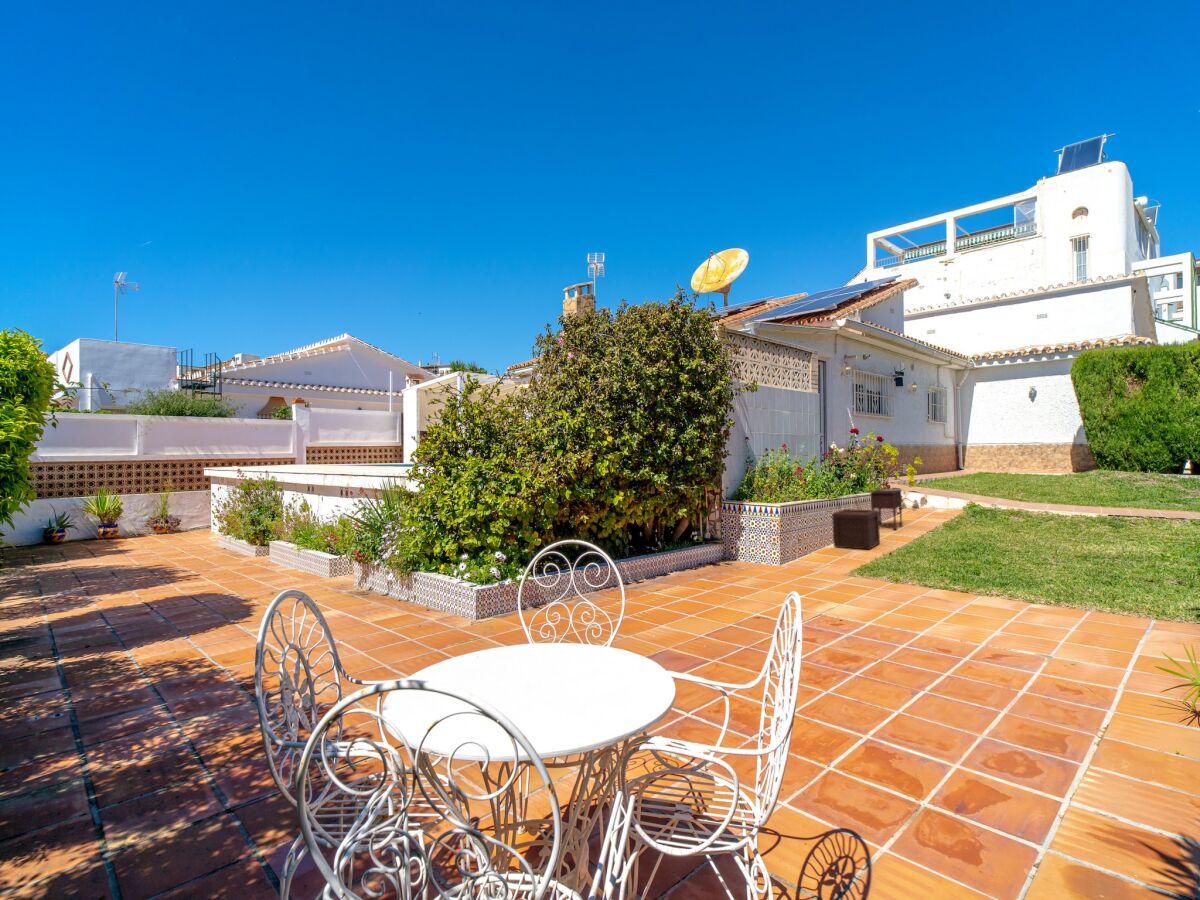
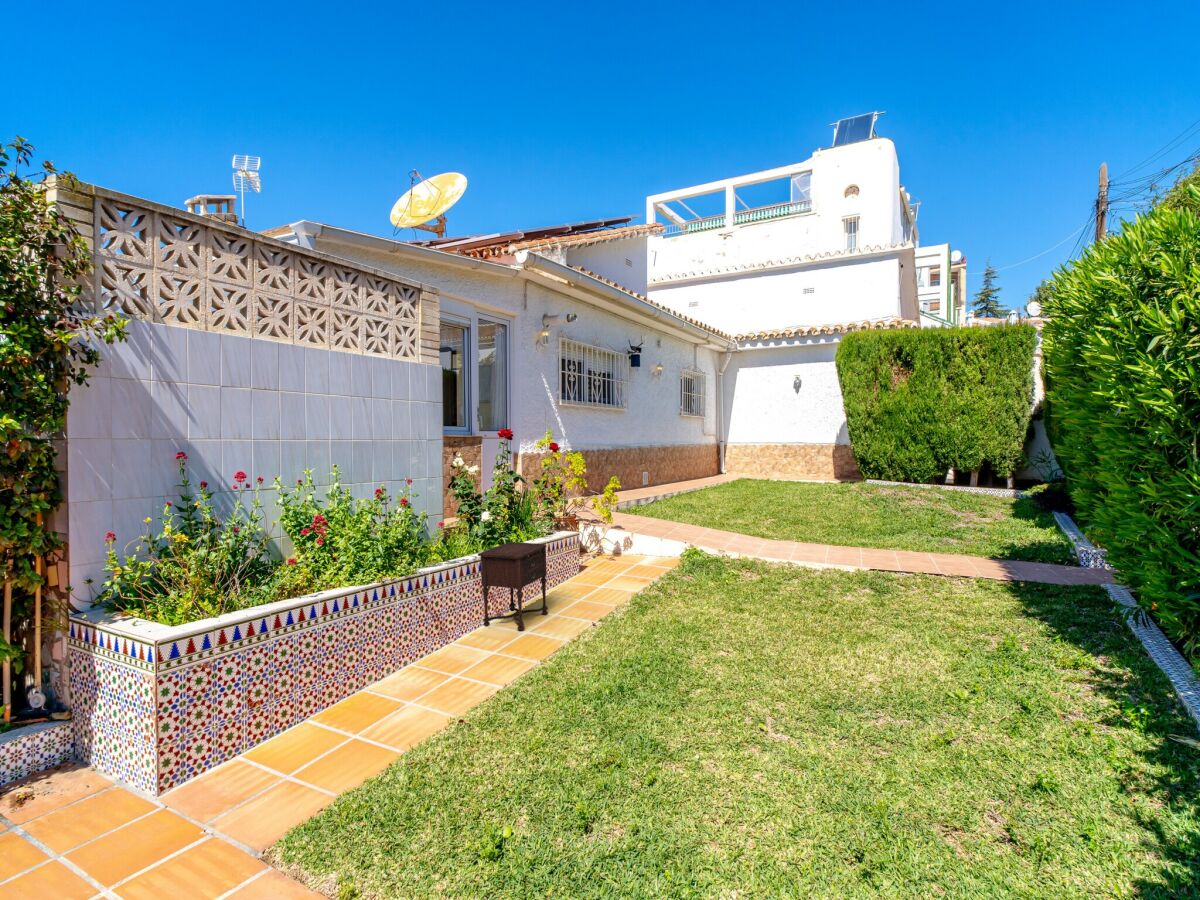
wooden crate: present [832,509,880,549] -> none [295,617,426,743]

